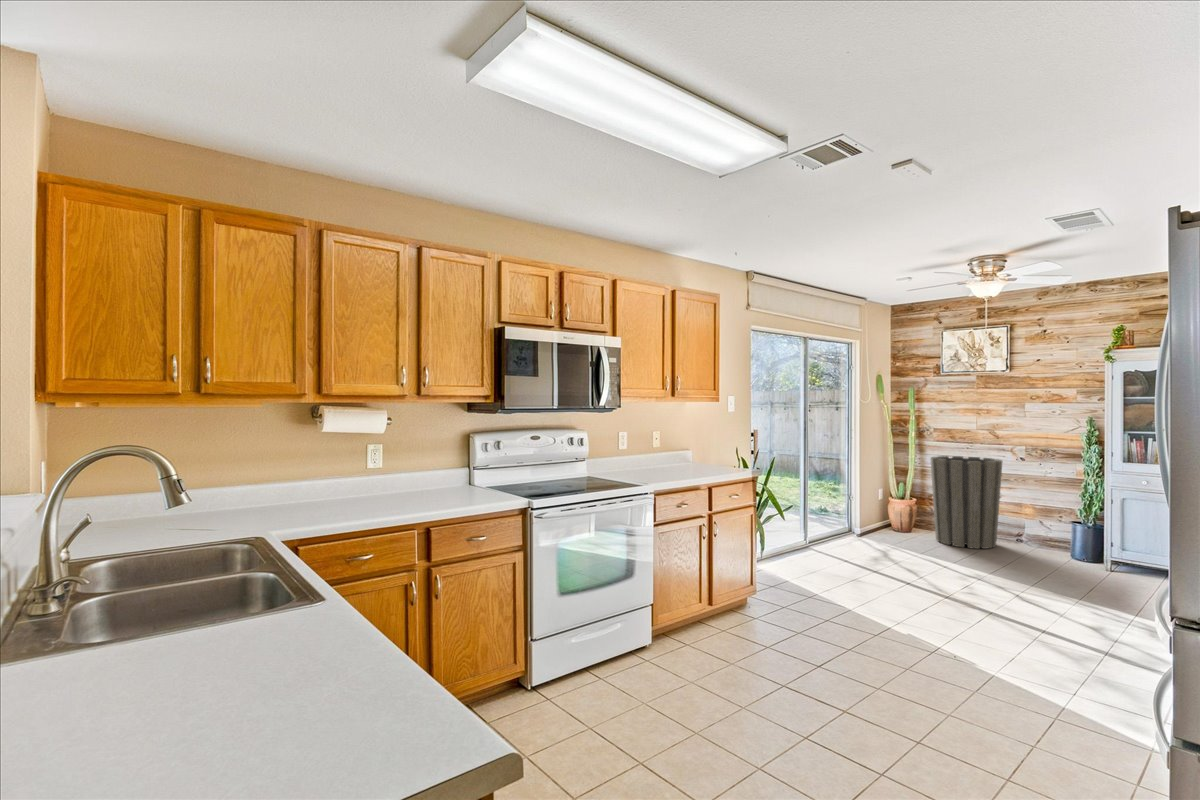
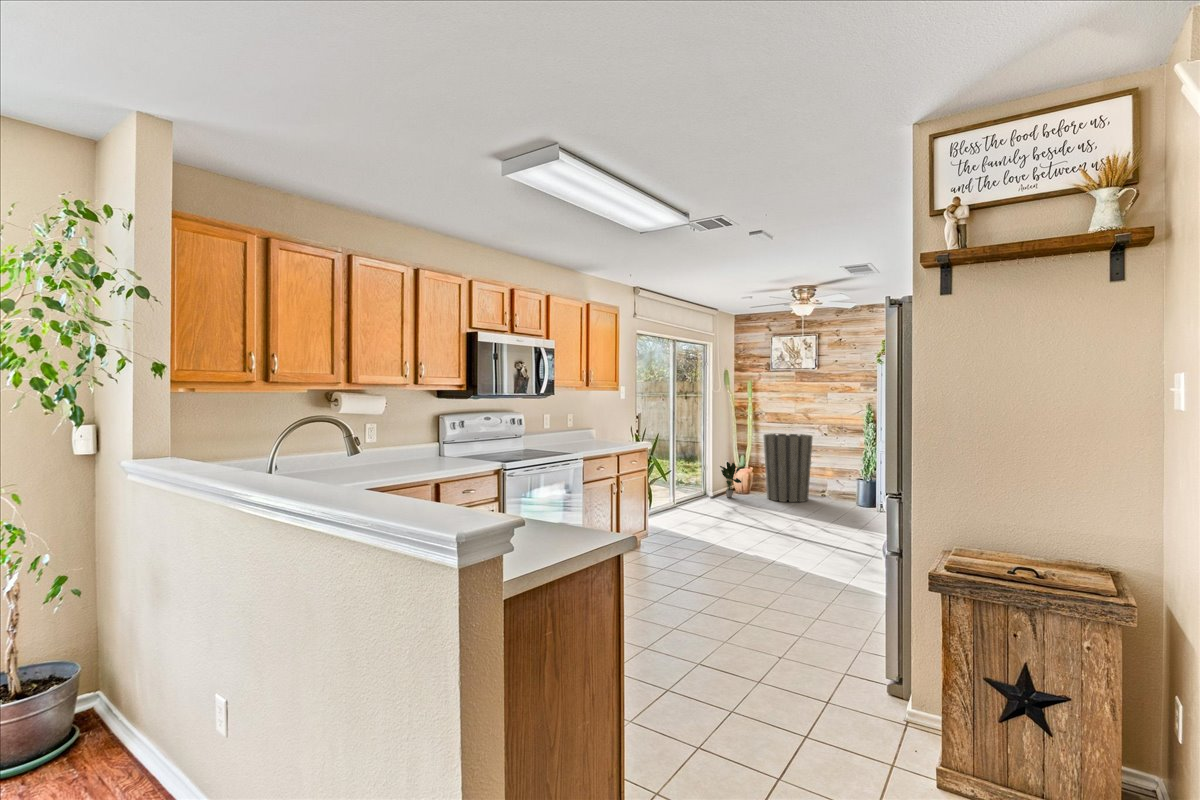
potted plant: none [869,490,903,536] -> present [720,462,743,497]

